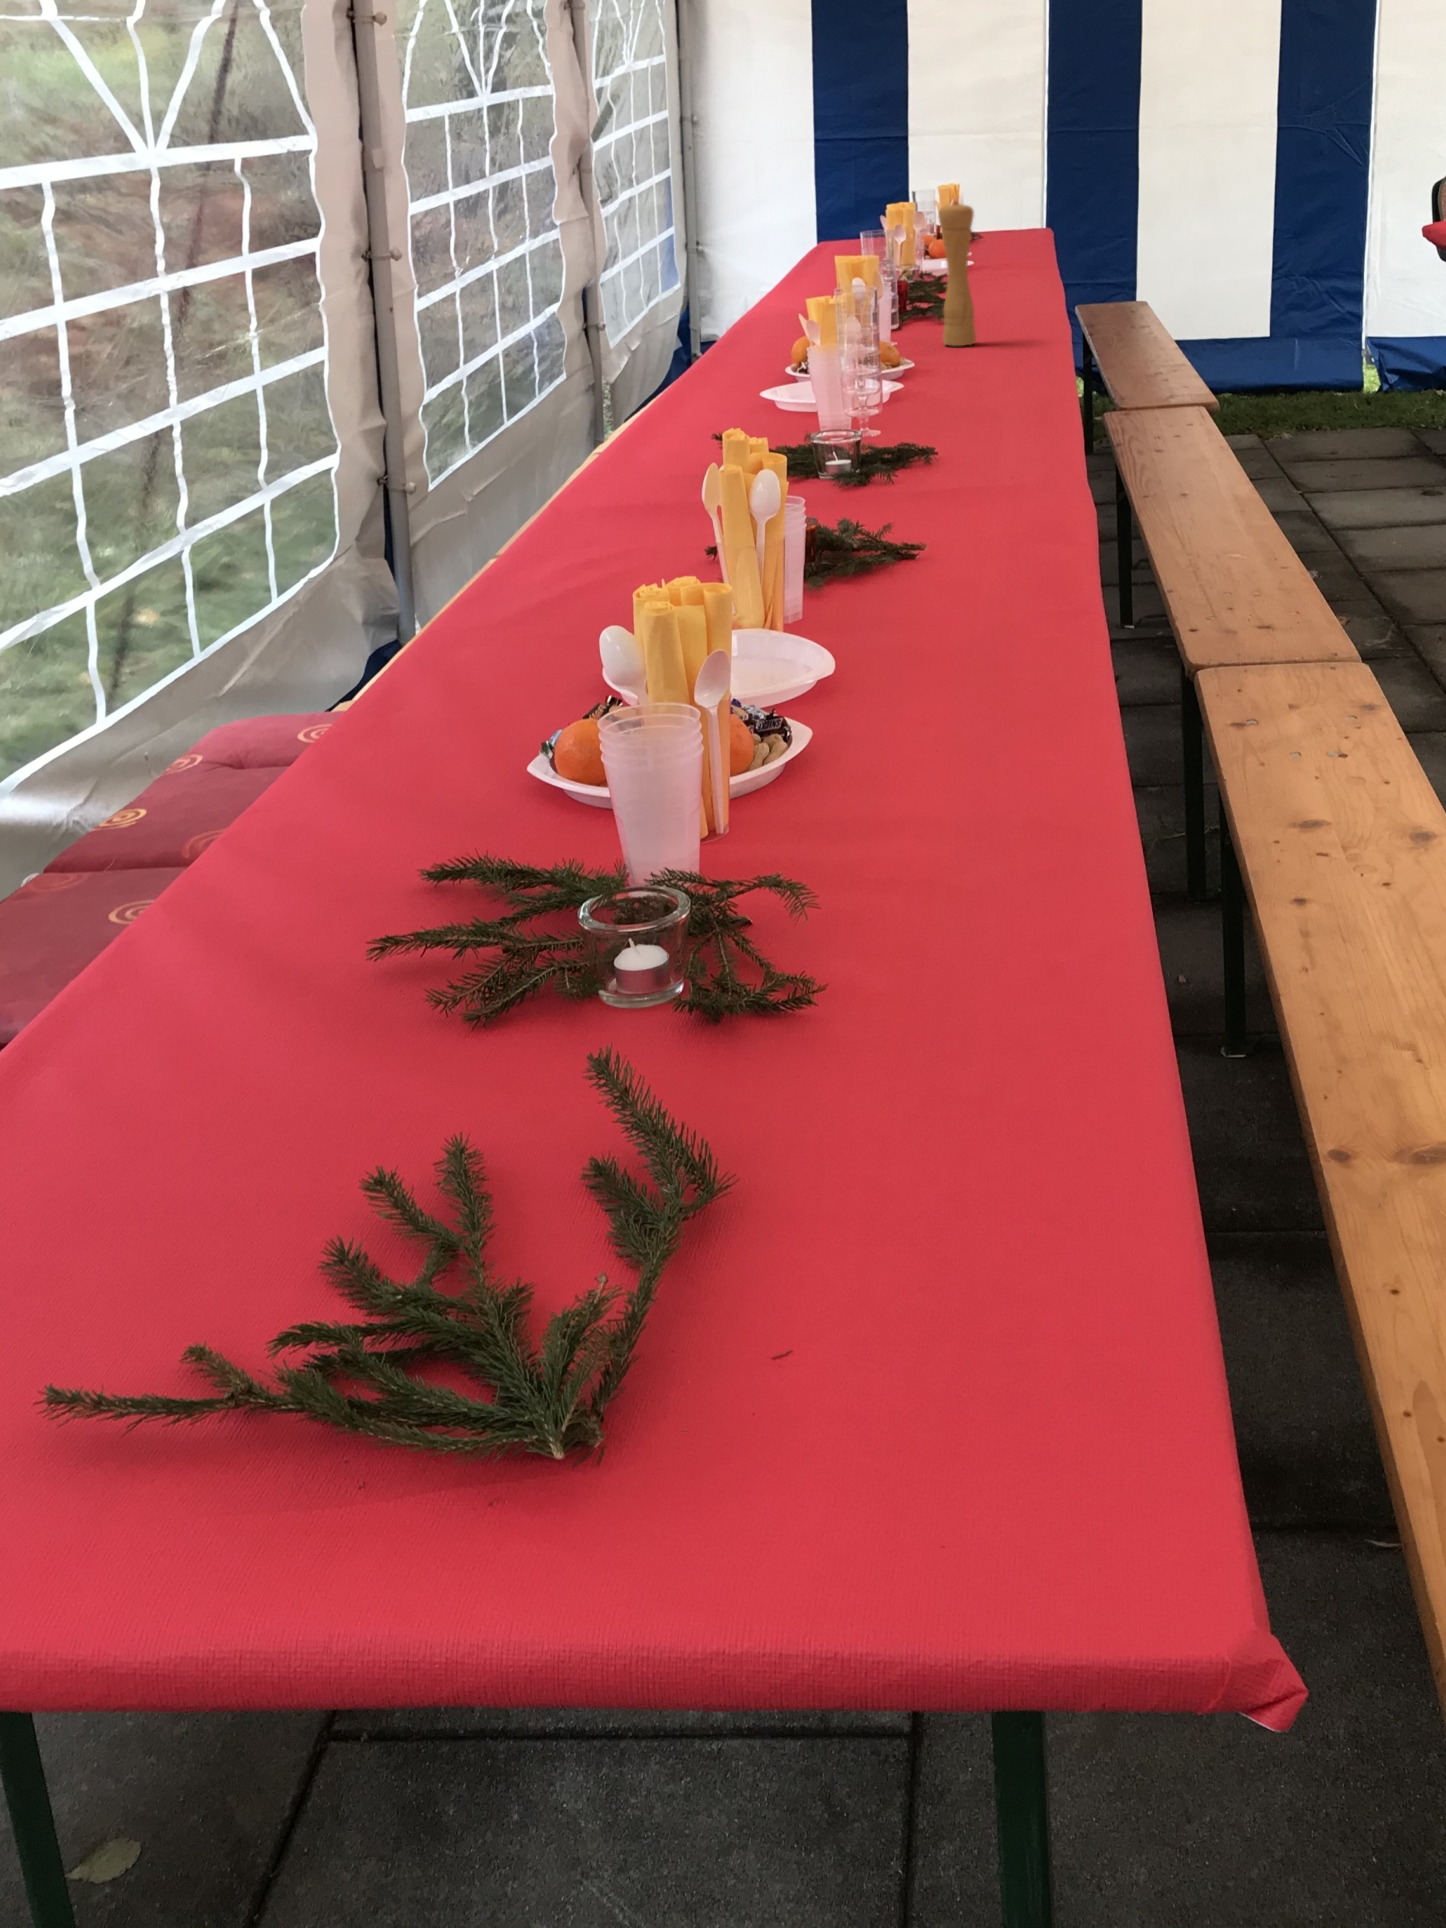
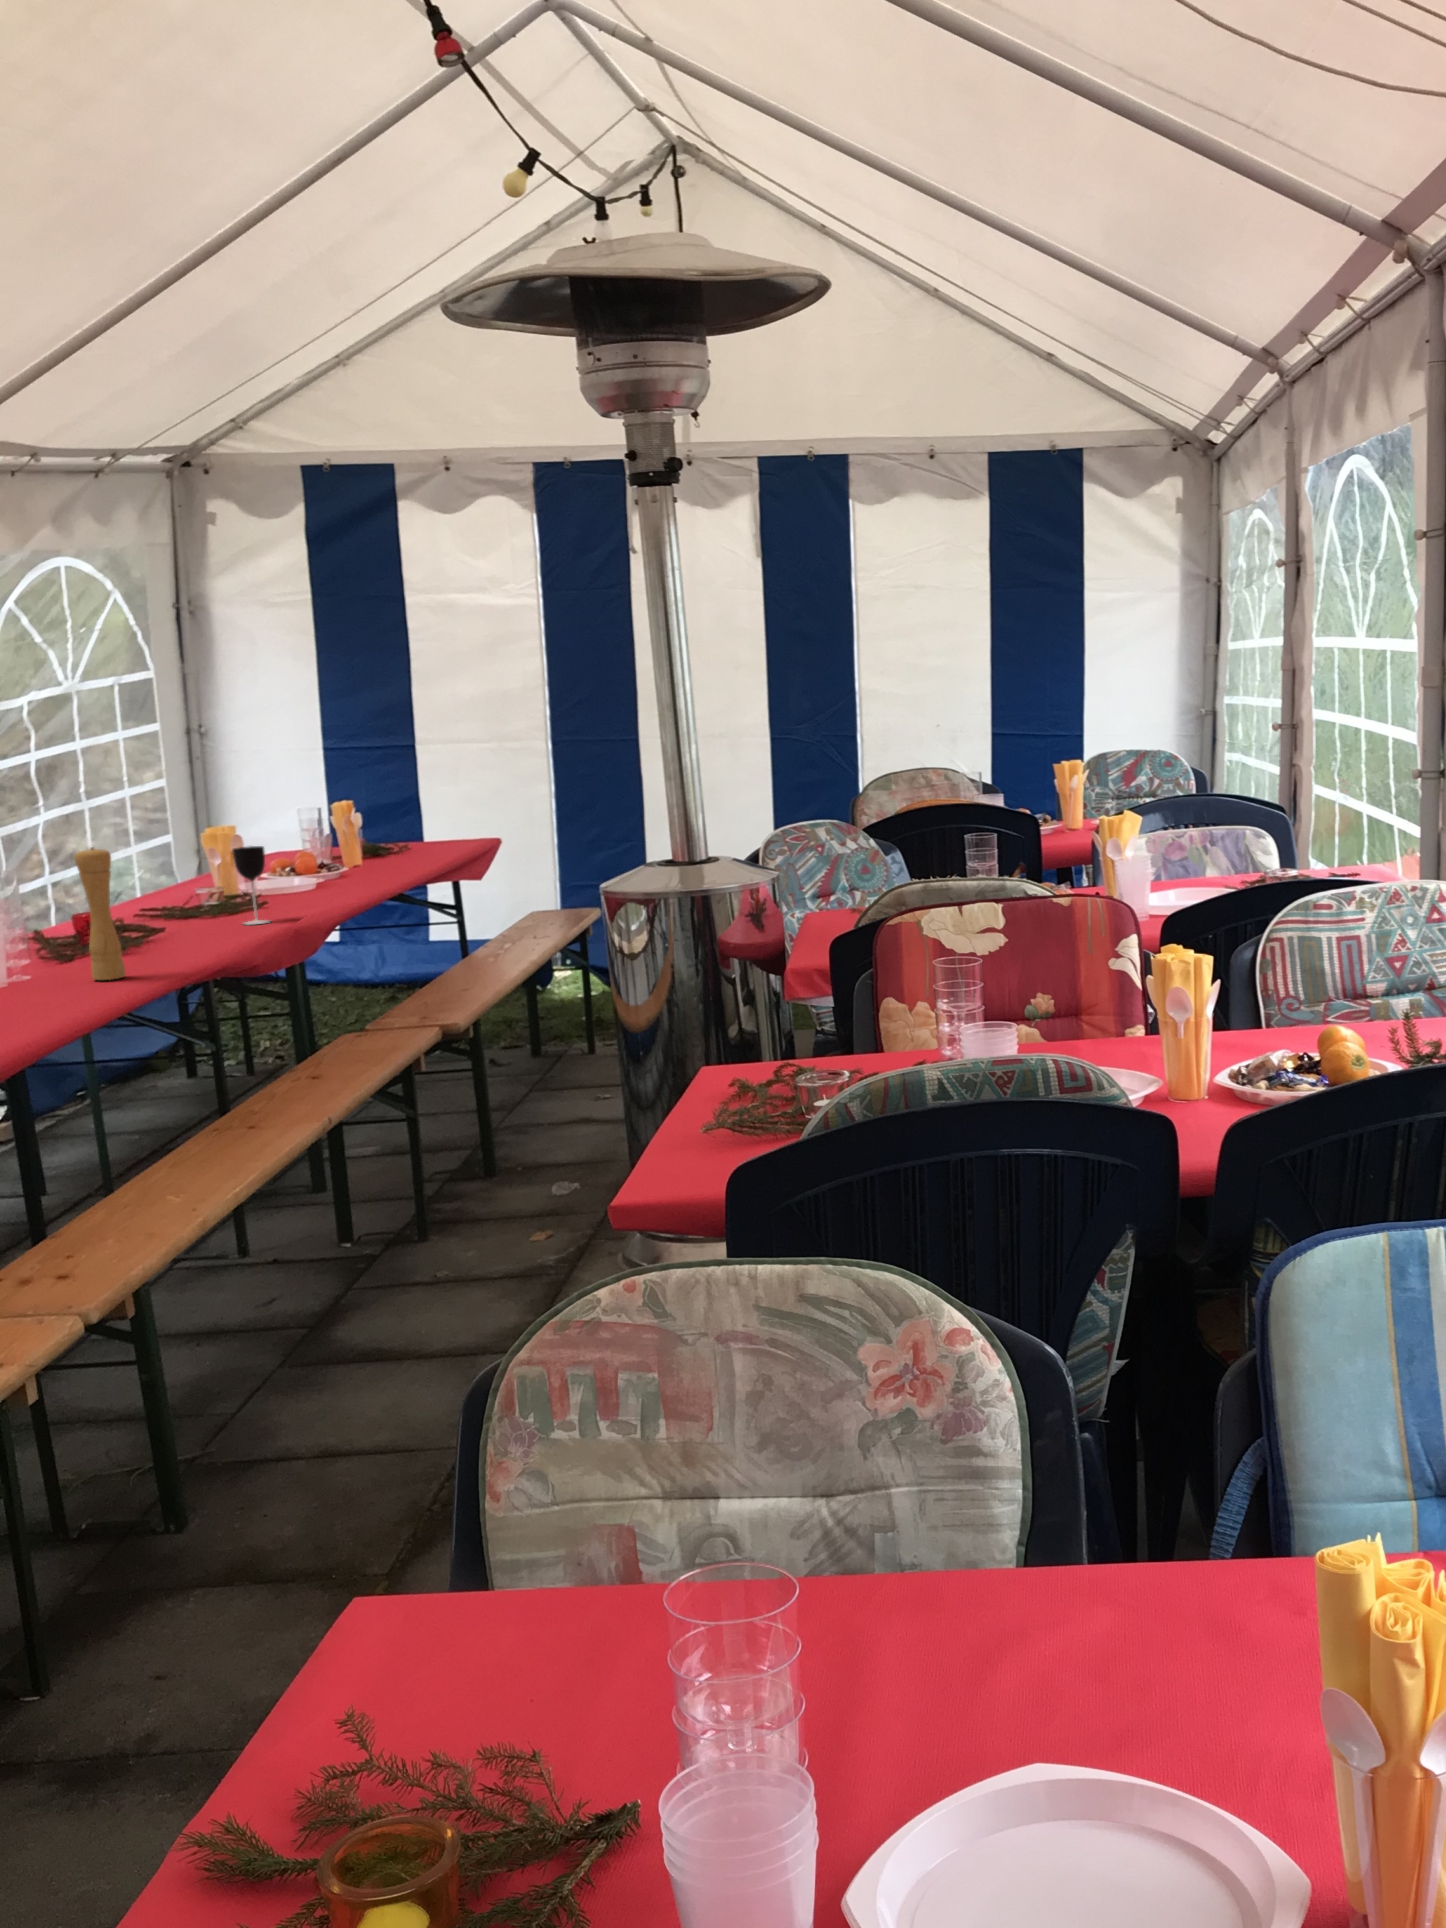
wine glass: none [977,216,1010,299] -> present [232,846,269,925]

